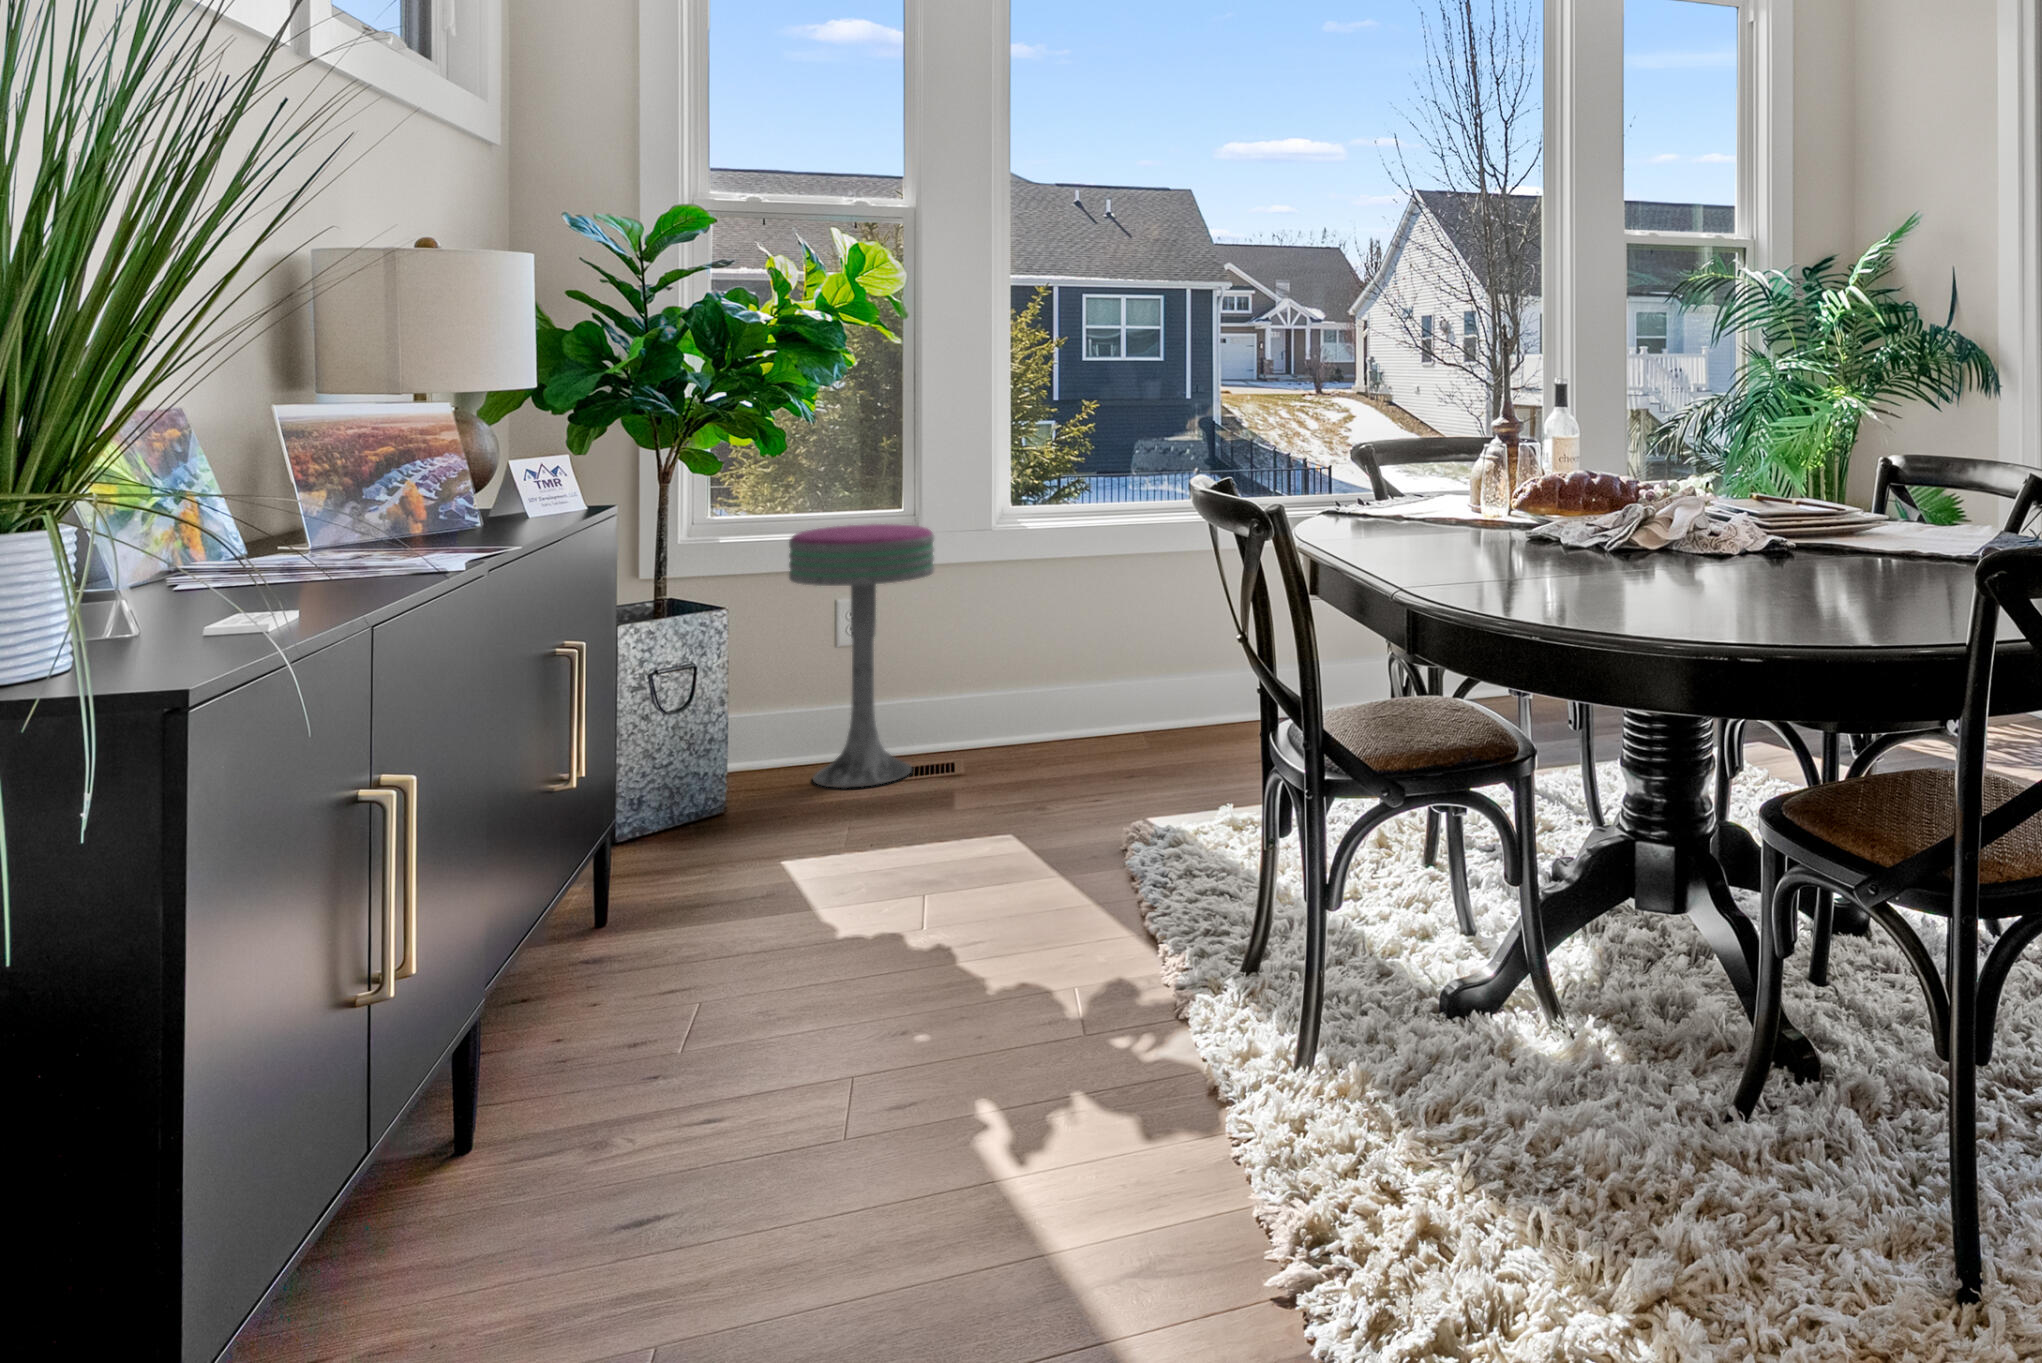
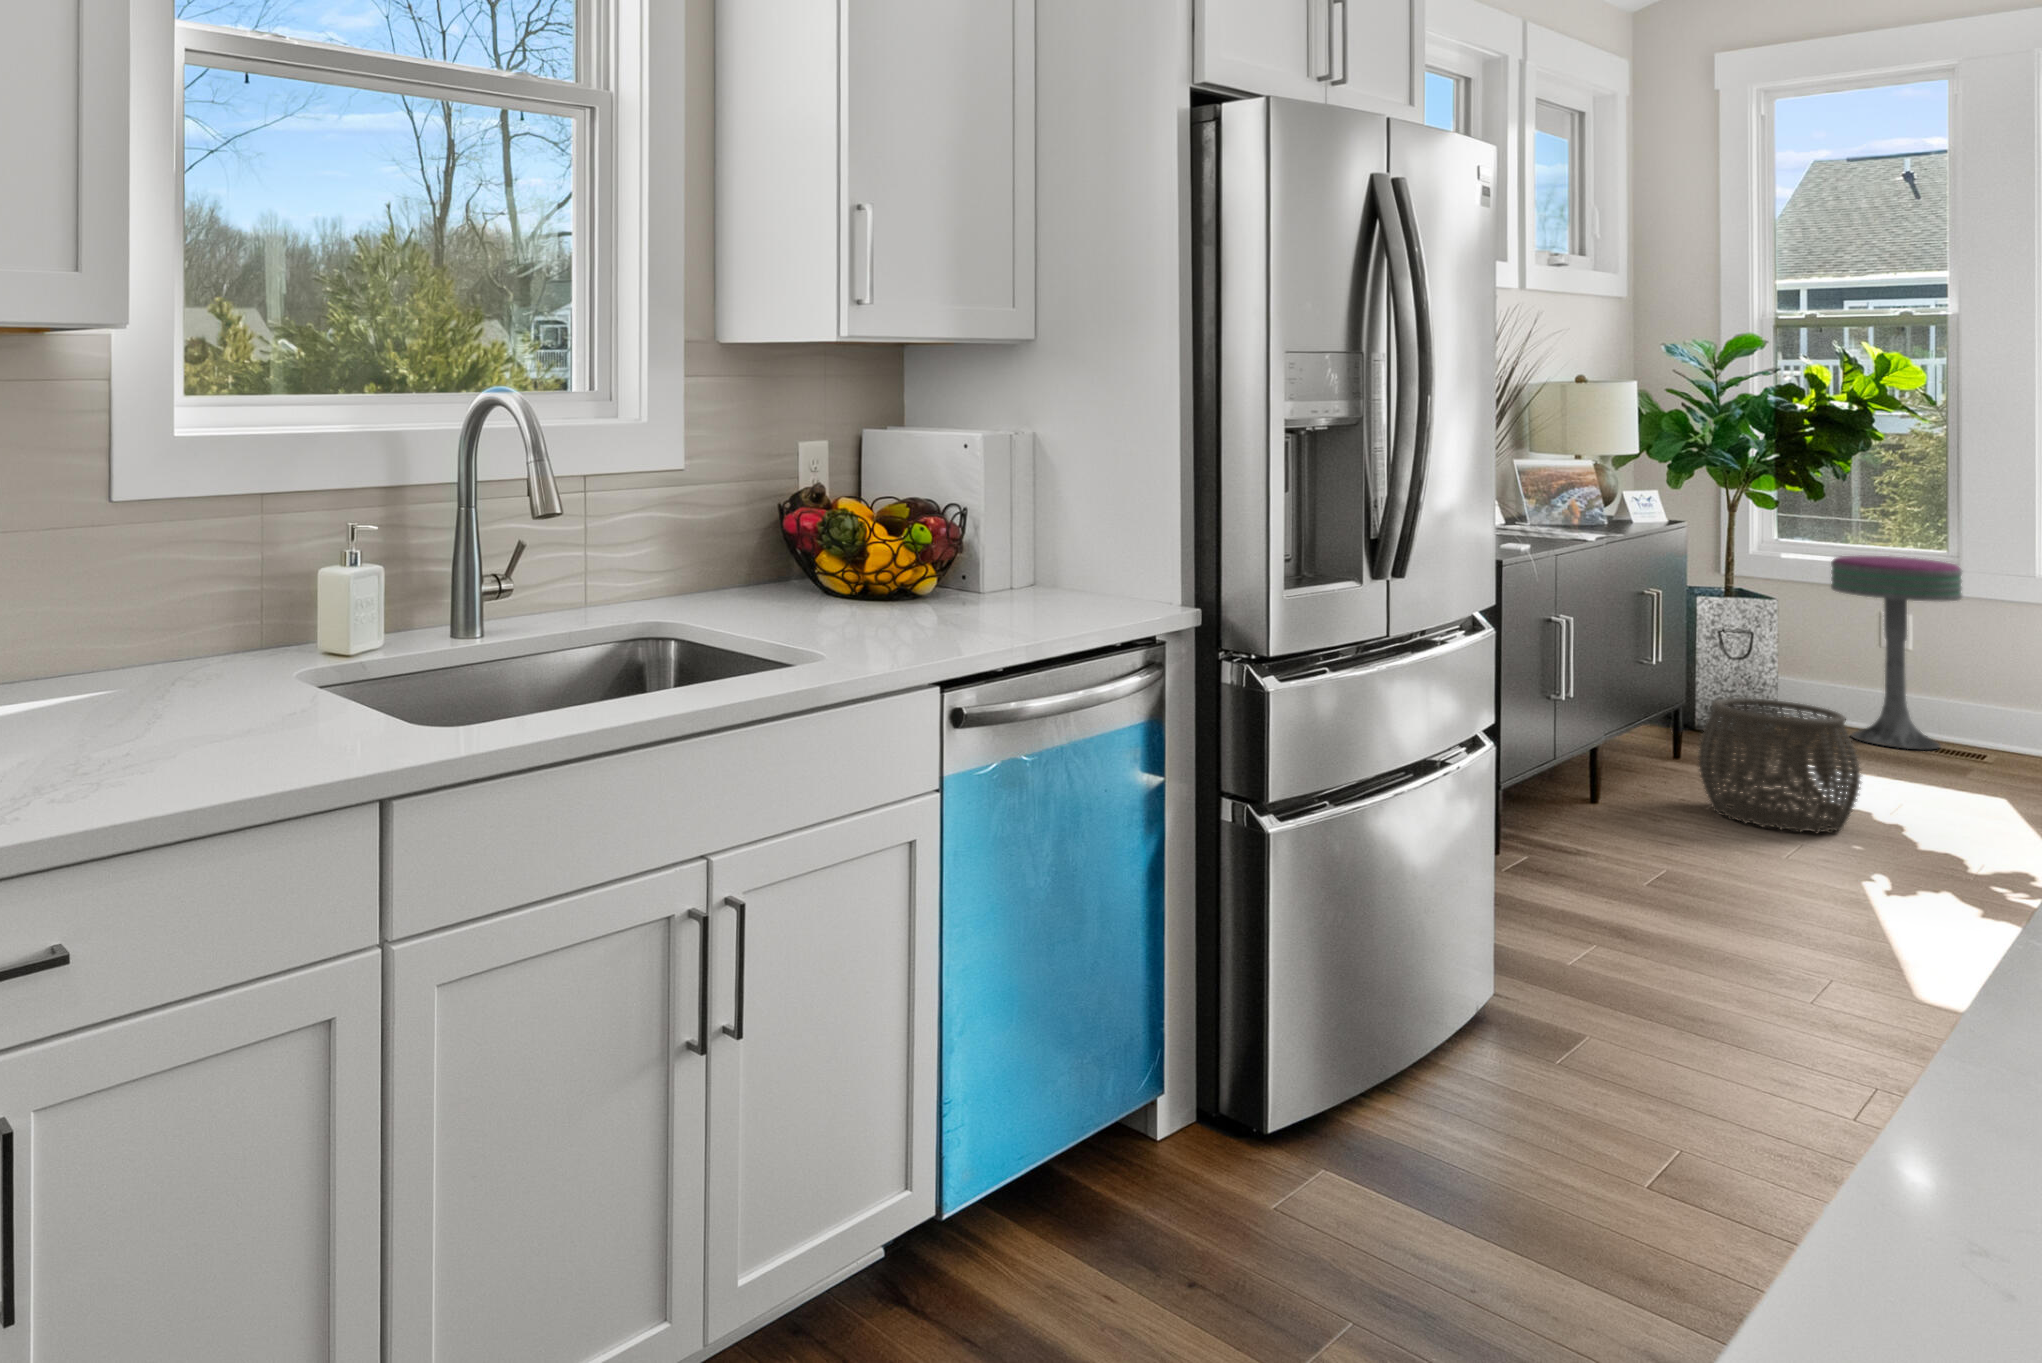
woven basket: none [649,798,903,1057] -> present [1698,698,1861,833]

